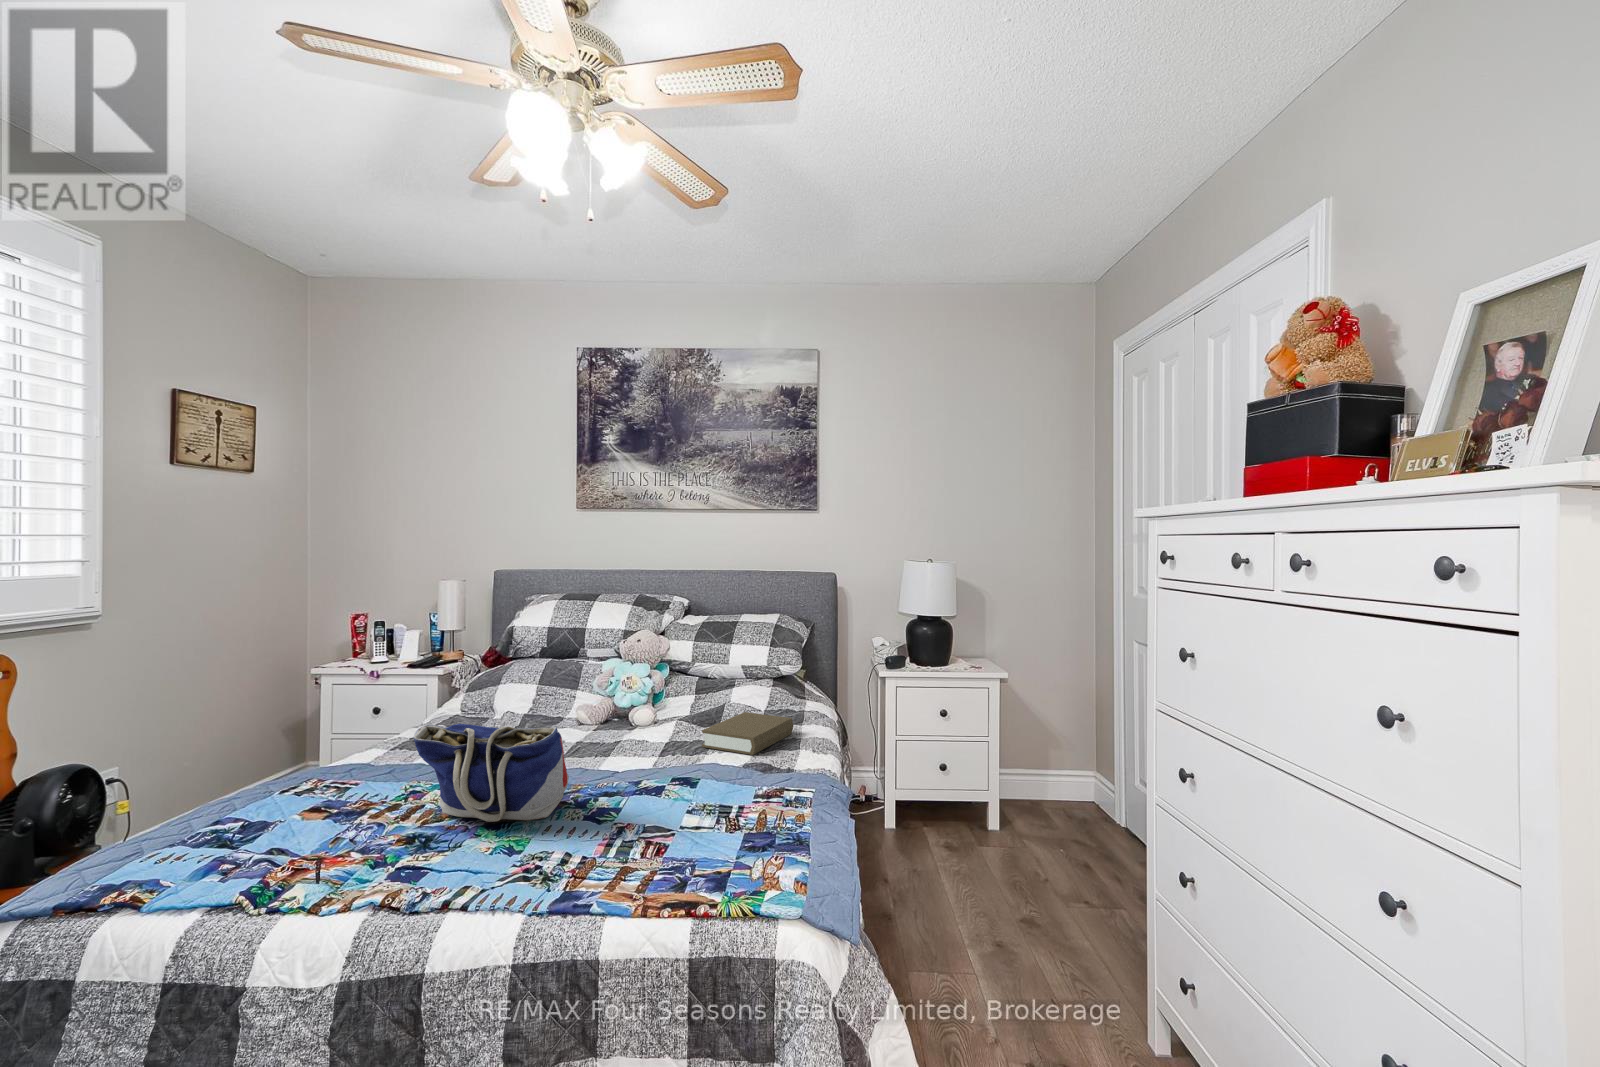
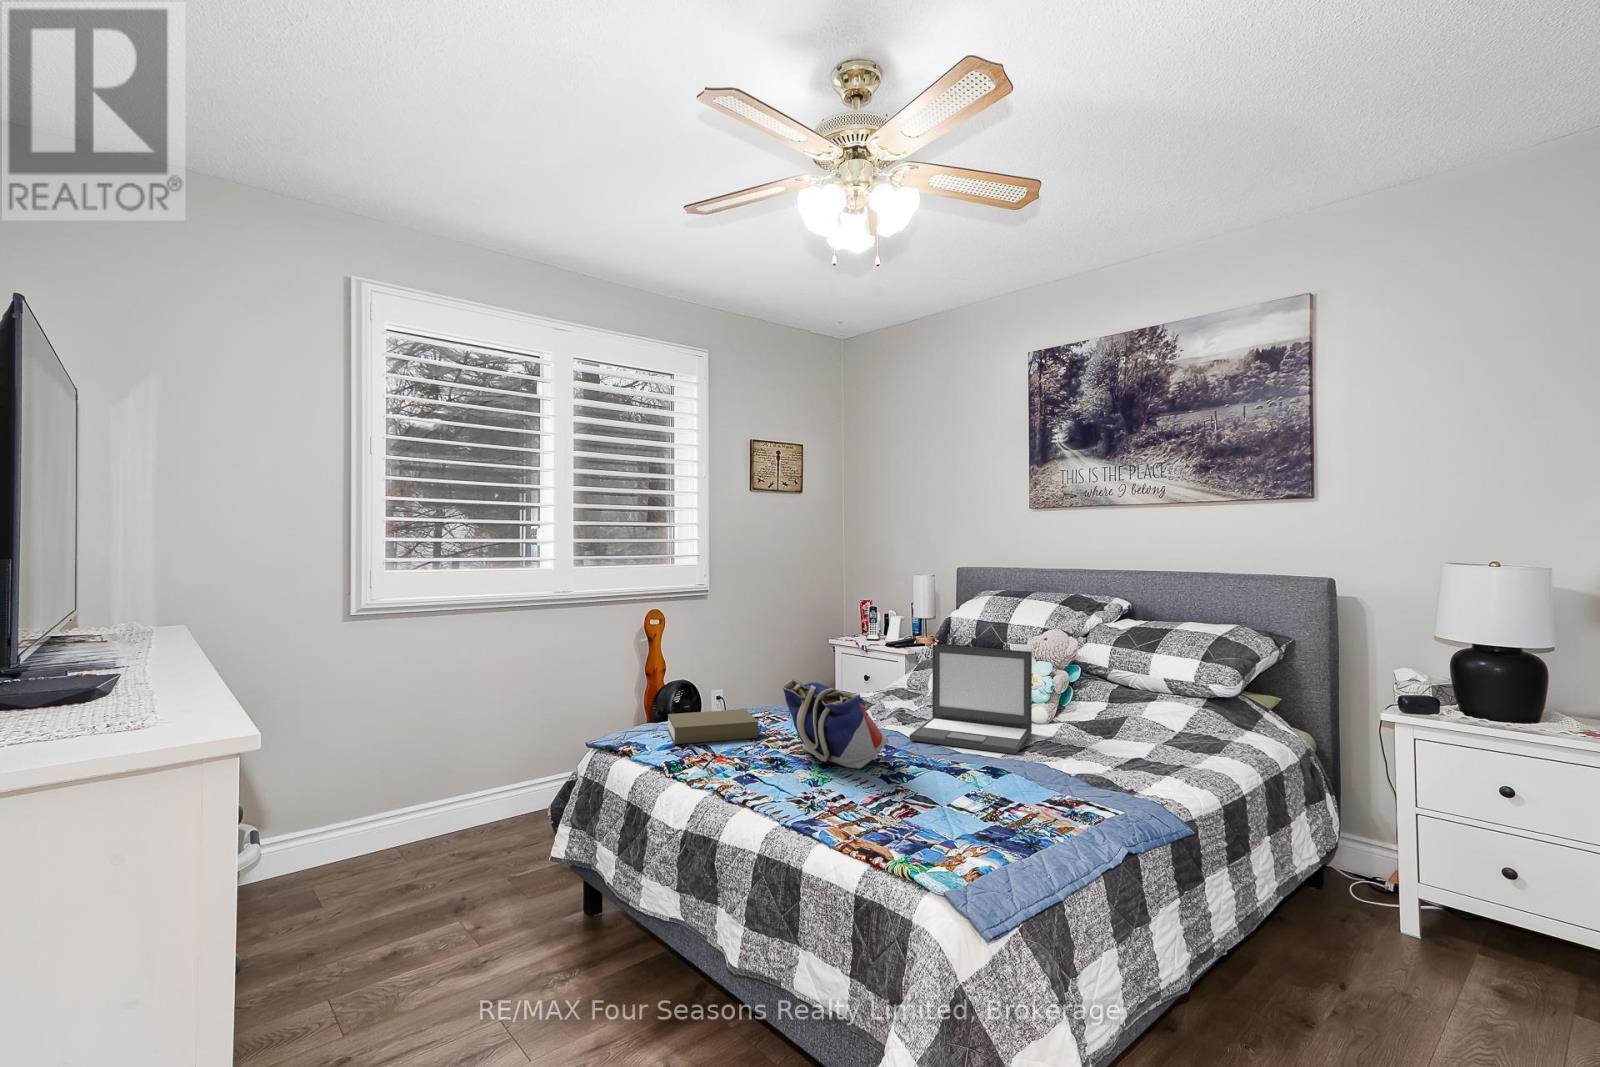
laptop: none [552,654,675,771] -> present [909,645,1032,754]
book: present [702,712,793,755] -> present [668,709,758,744]

